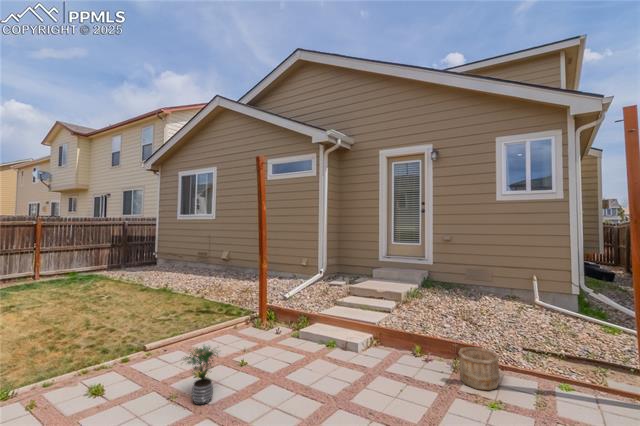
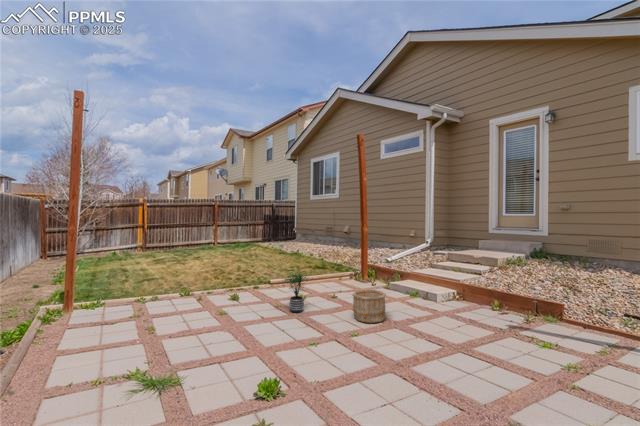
wooden bucket: present [458,347,499,390] -> present [352,290,386,323]

